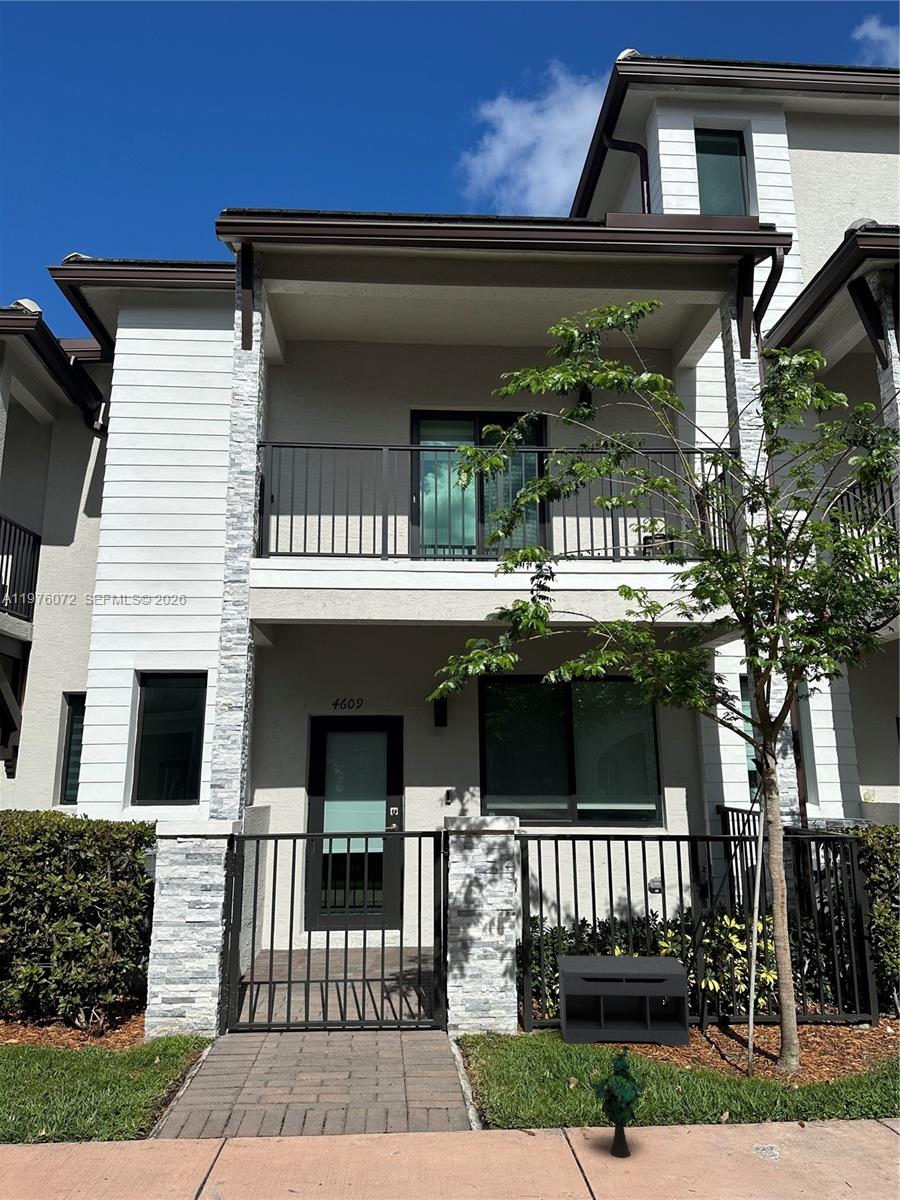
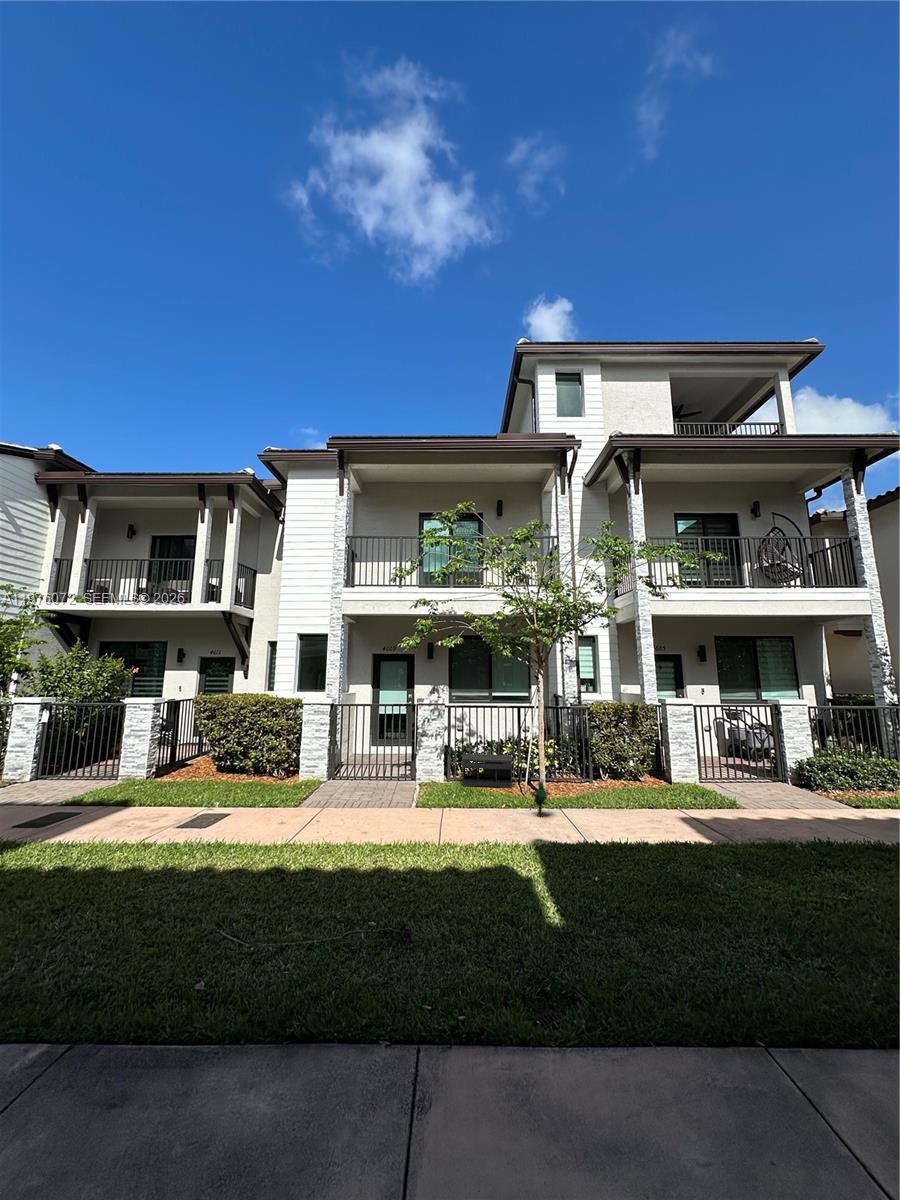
decorative plant: present [590,1045,645,1157] -> present [531,780,549,817]

